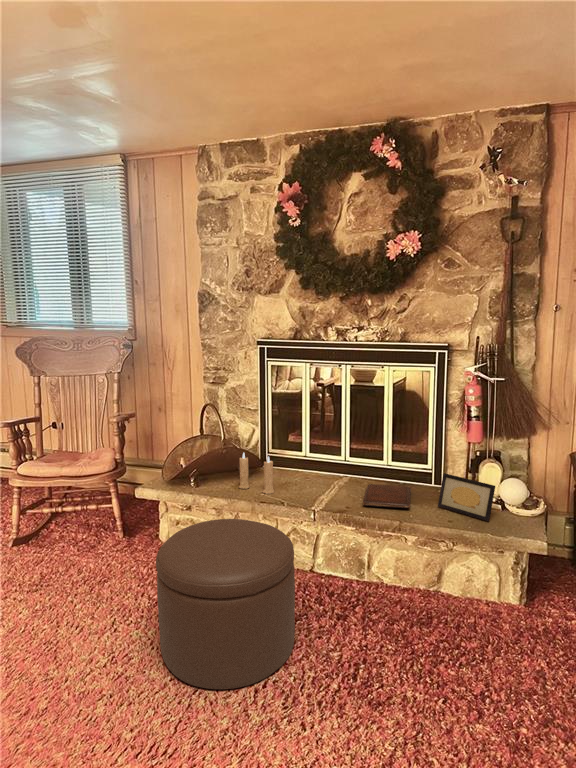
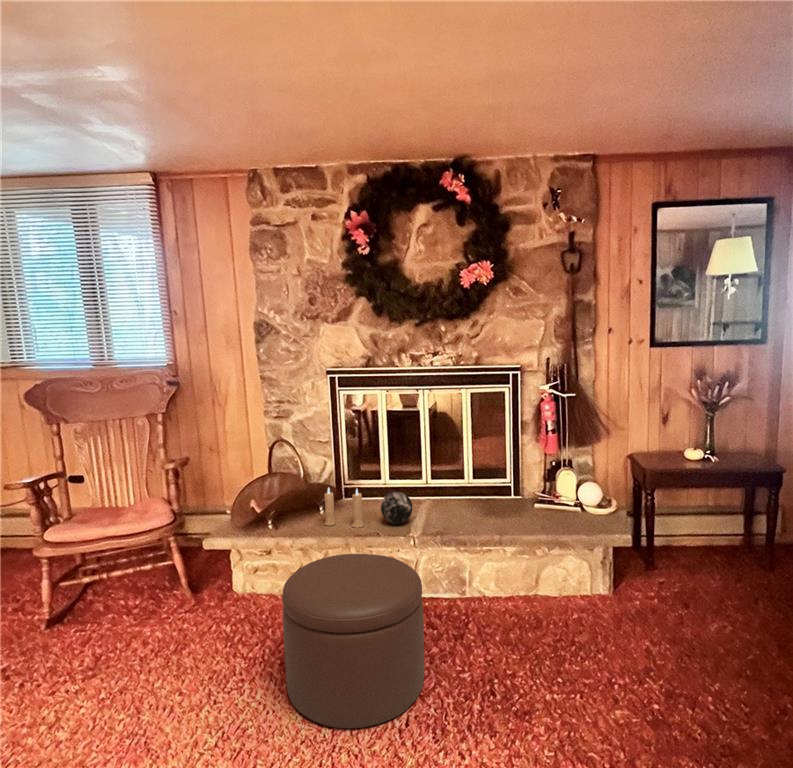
decorative orb: none [291,463,322,494] -> present [381,491,412,524]
picture frame: present [438,473,495,521] -> none [528,489,581,530]
book: present [363,484,411,508] -> none [454,506,504,528]

